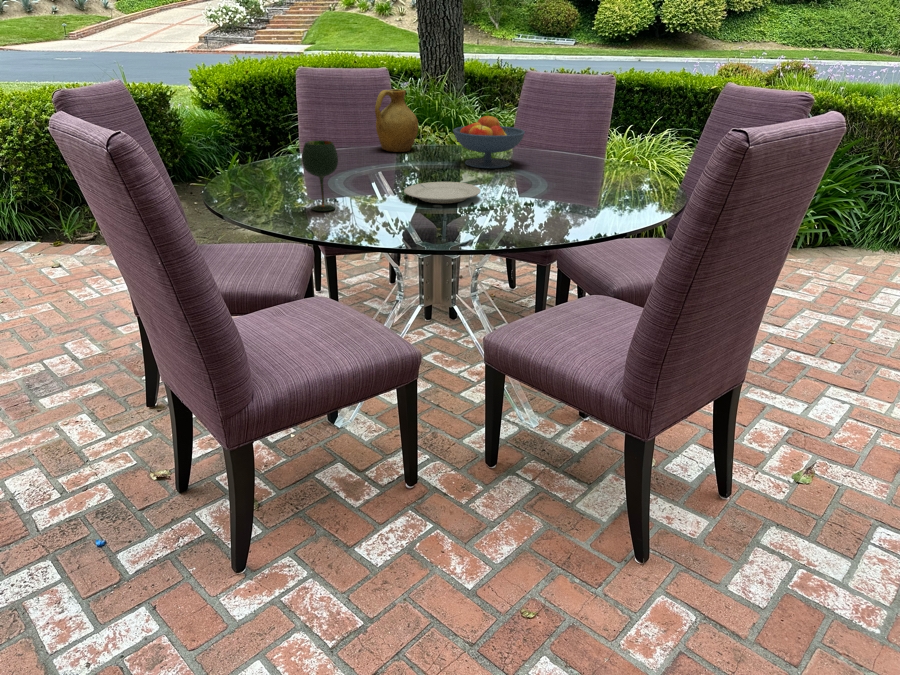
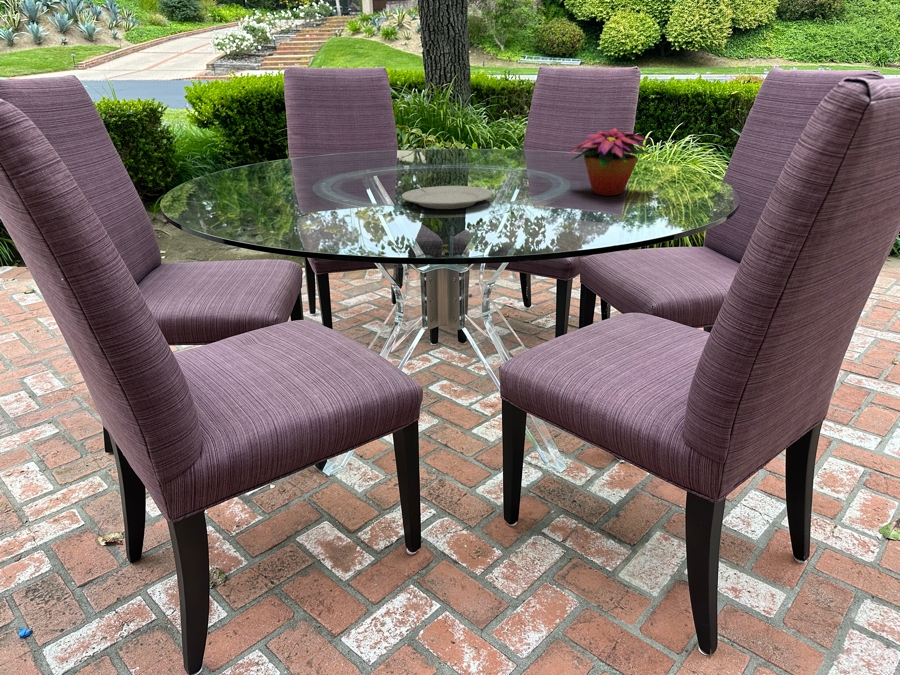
pitcher: present [375,89,418,152] -> none [372,89,420,159]
fruit bowl: present [453,115,525,168] -> none [459,114,541,172]
flower arrangement: none [541,134,625,193] -> present [569,128,652,195]
wine glass: present [302,140,338,211] -> none [279,137,322,220]

